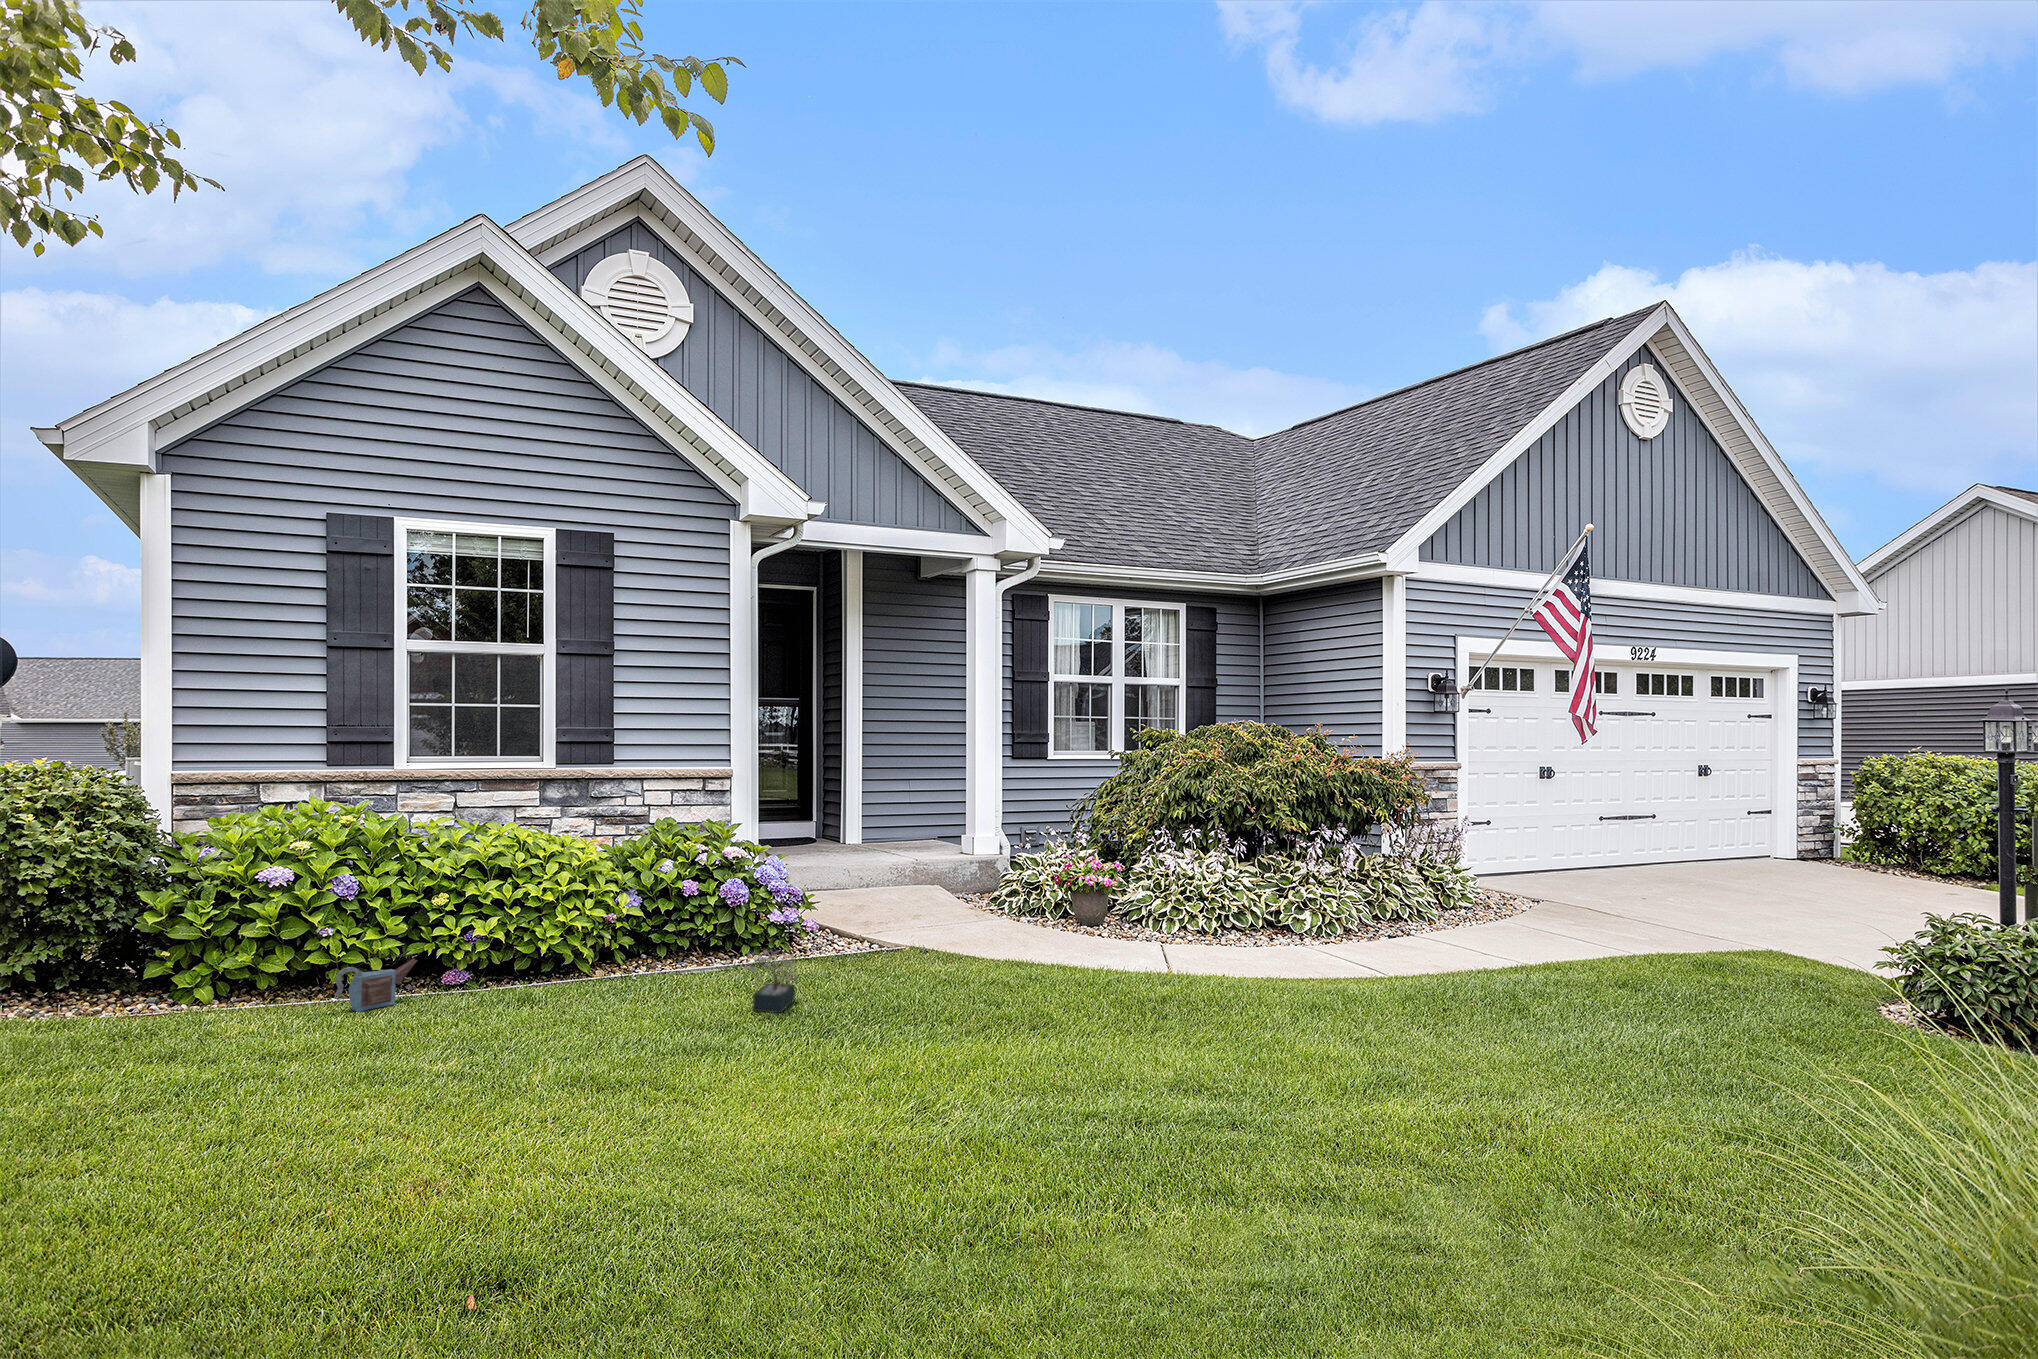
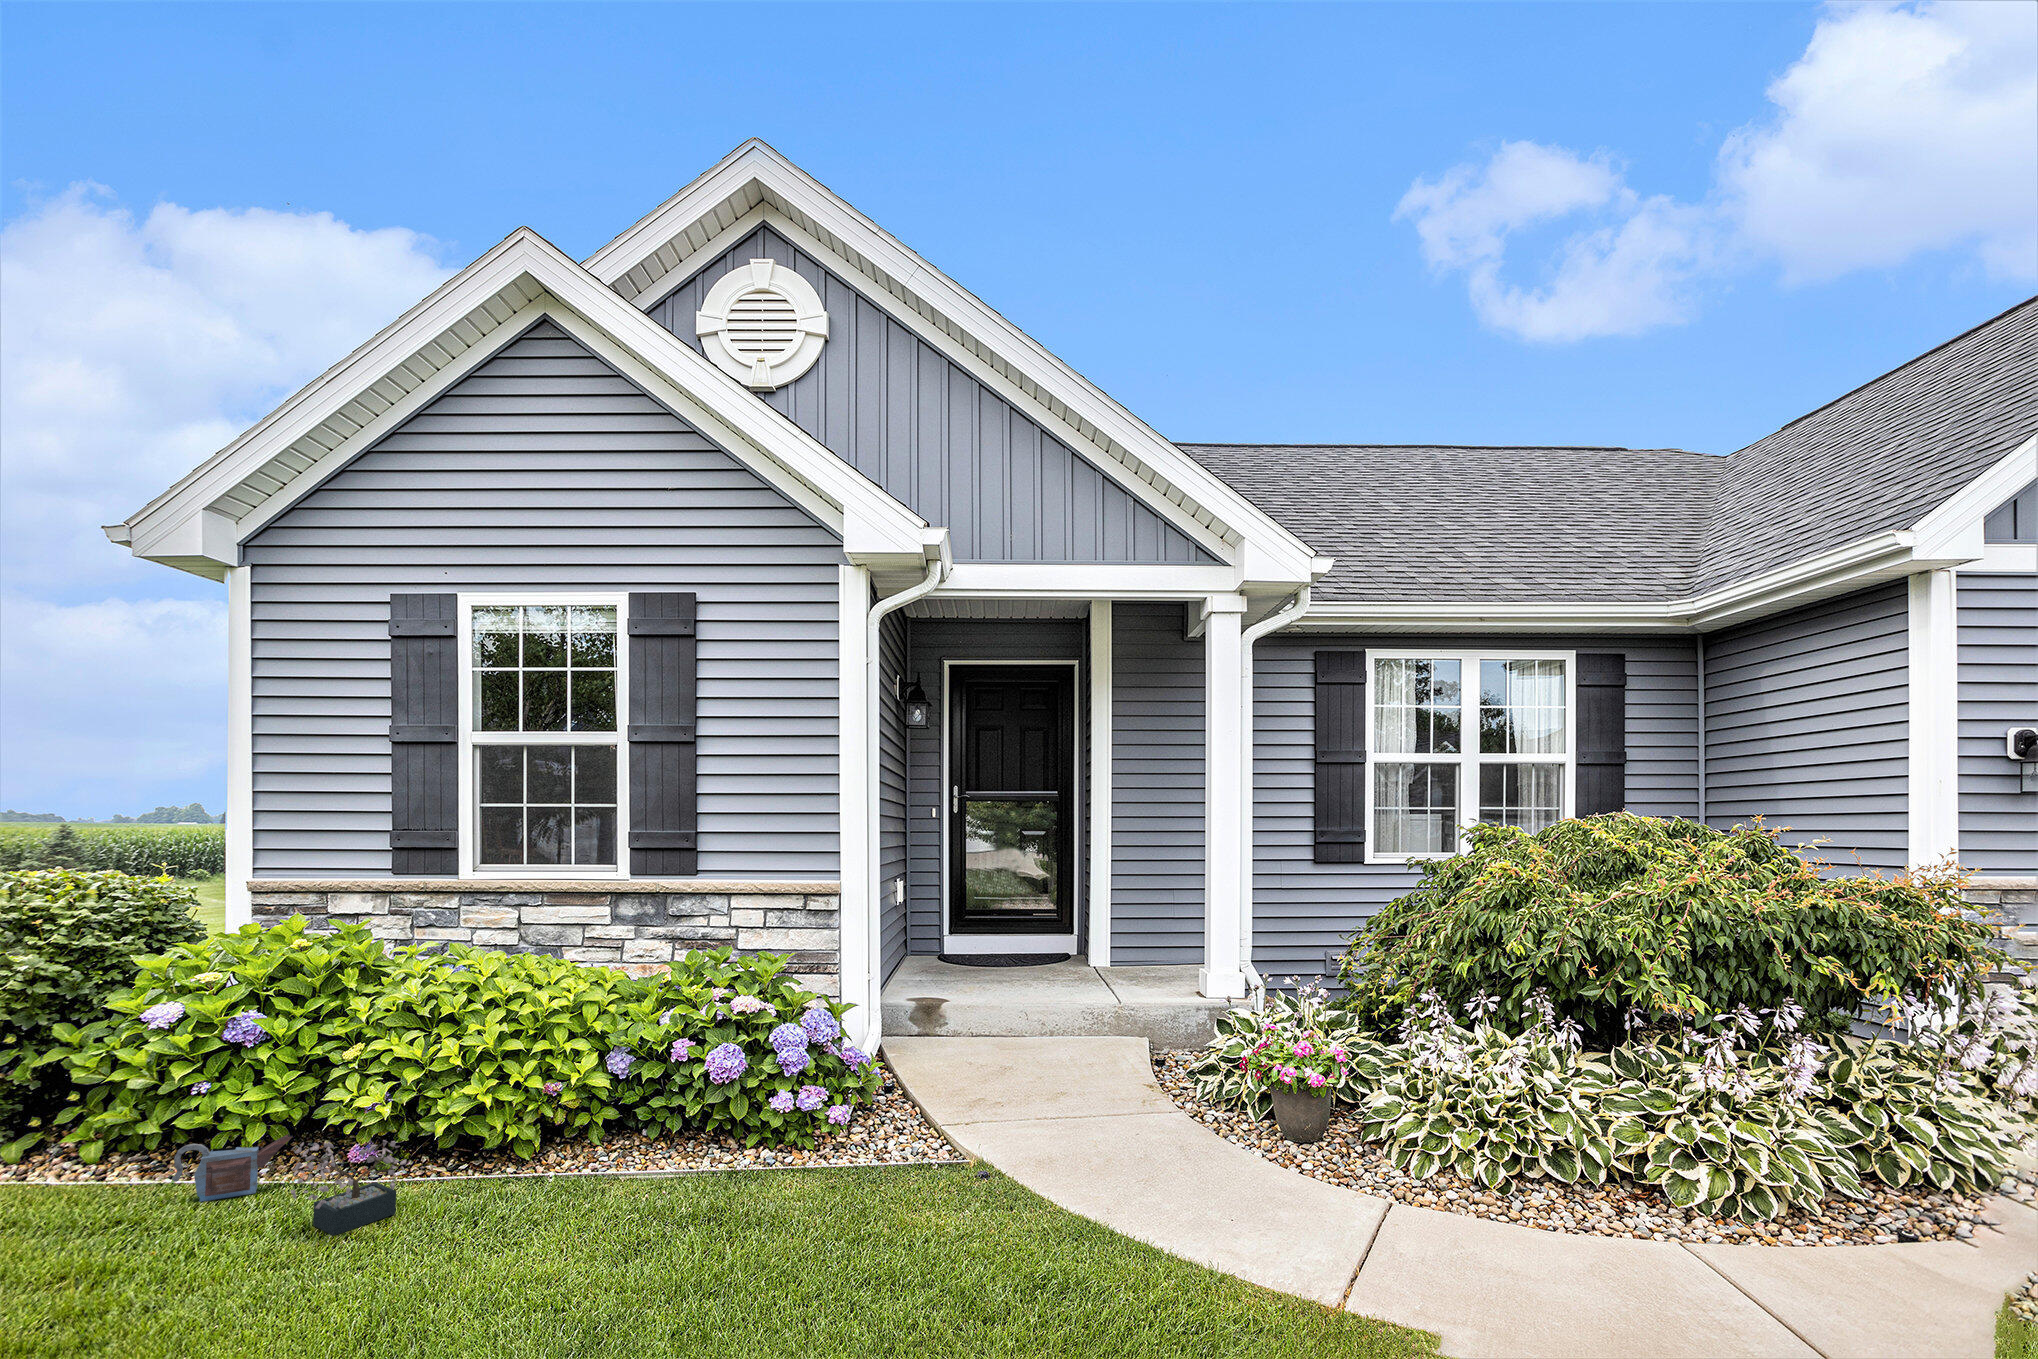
decorative plant: present [744,950,797,1013] -> present [291,1140,406,1236]

